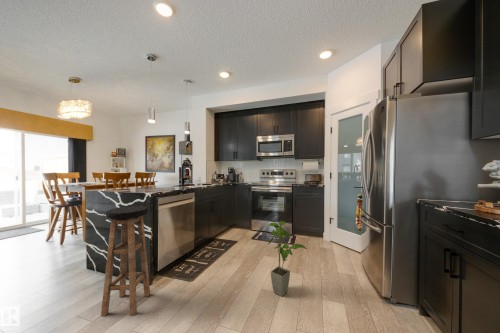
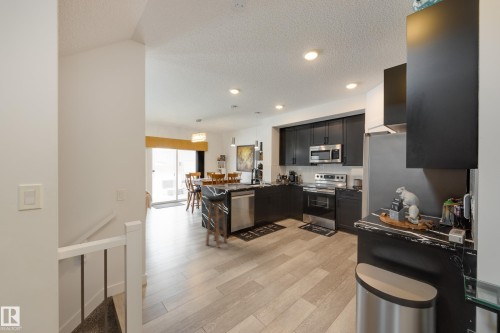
house plant: present [268,221,307,296] -> none [286,213,310,260]

